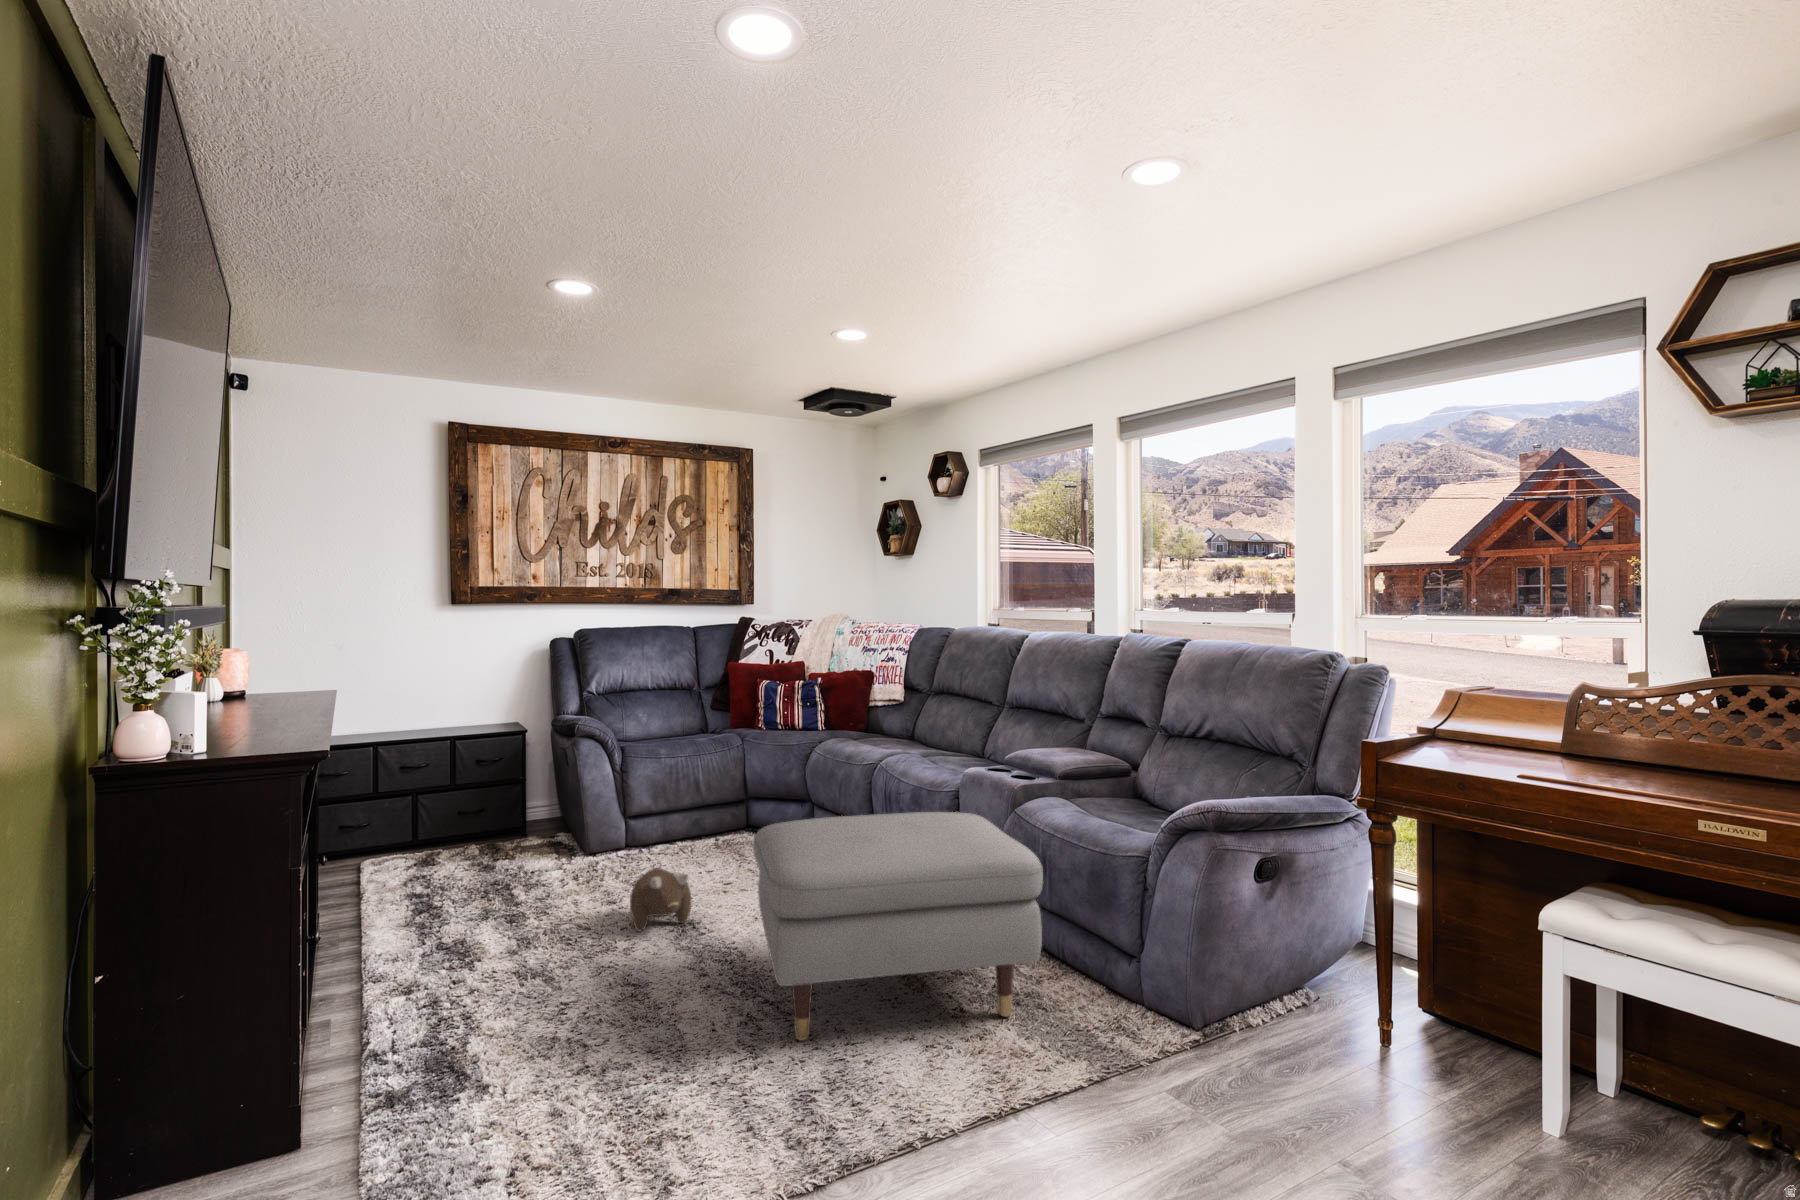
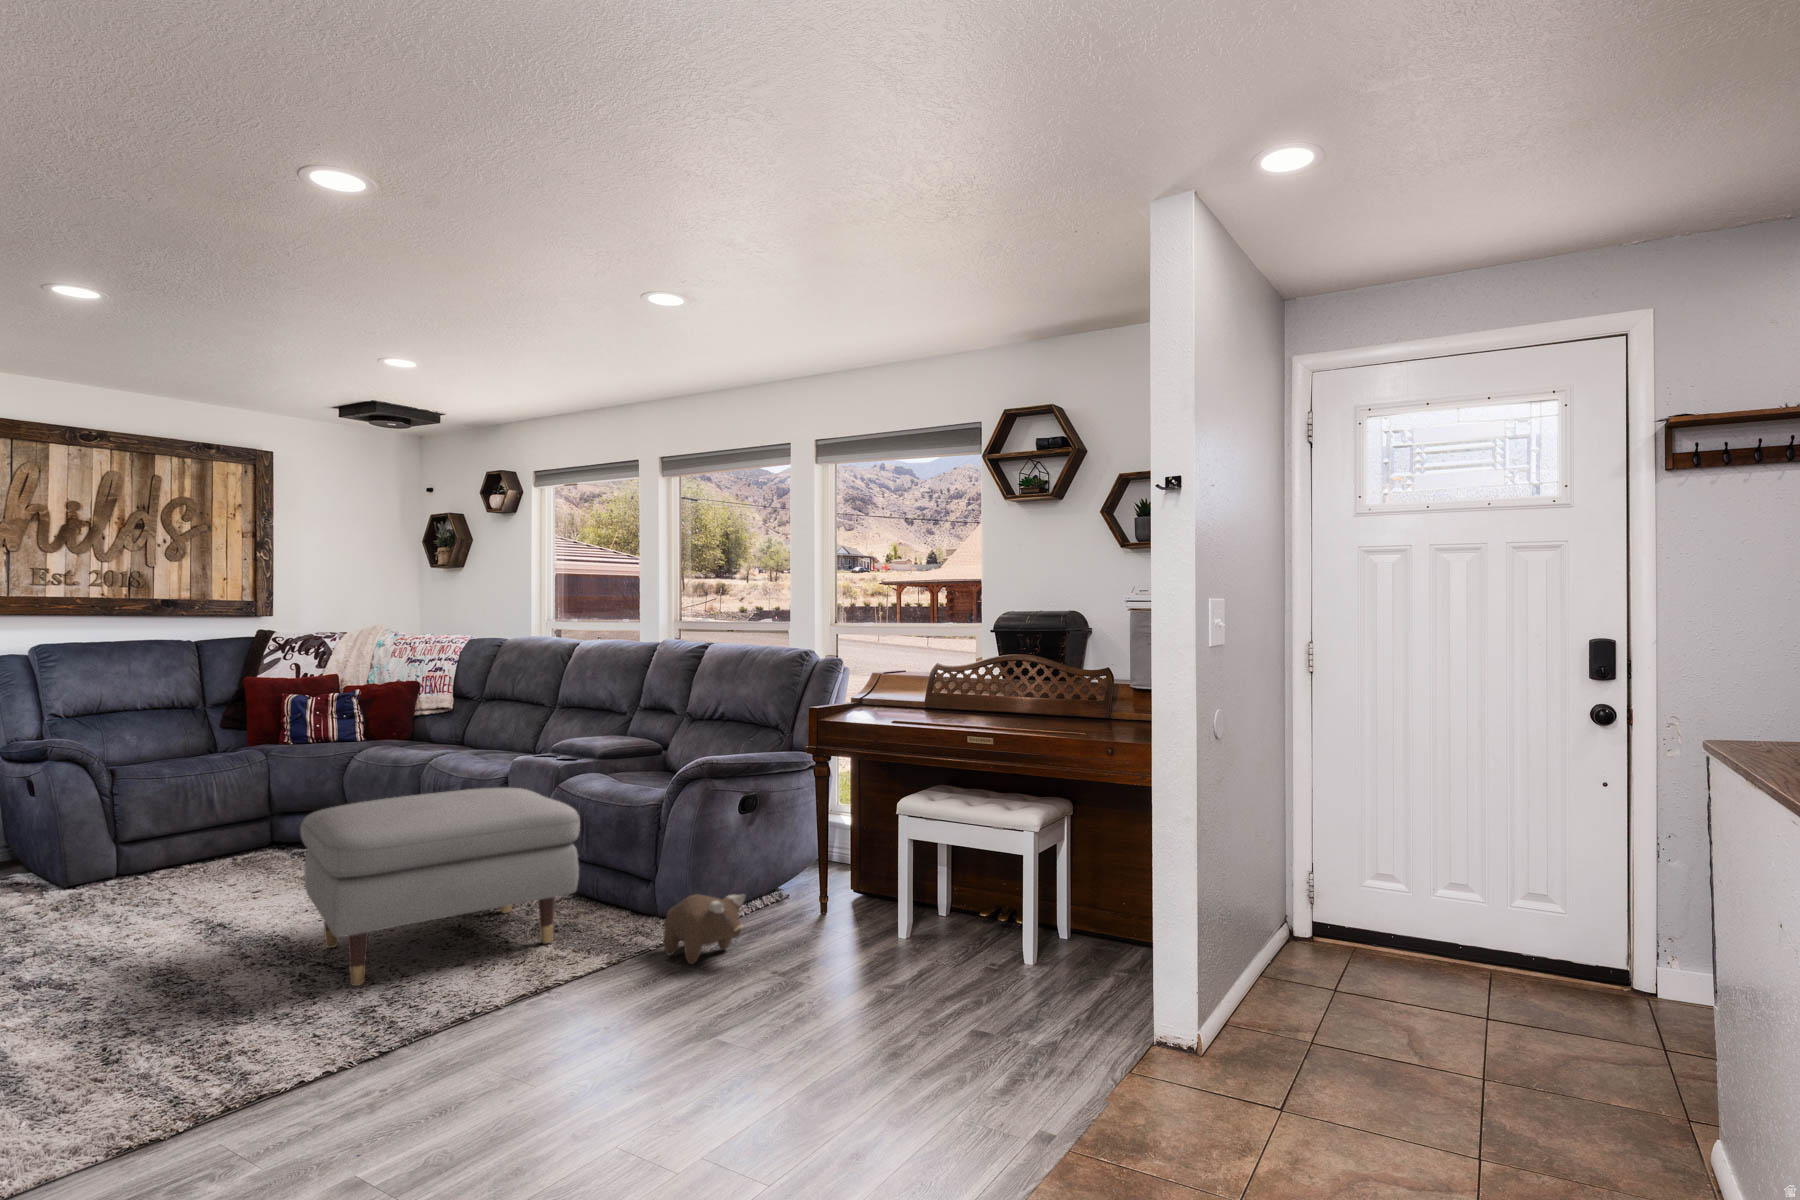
plush toy: present [630,868,691,931] -> present [663,894,745,964]

